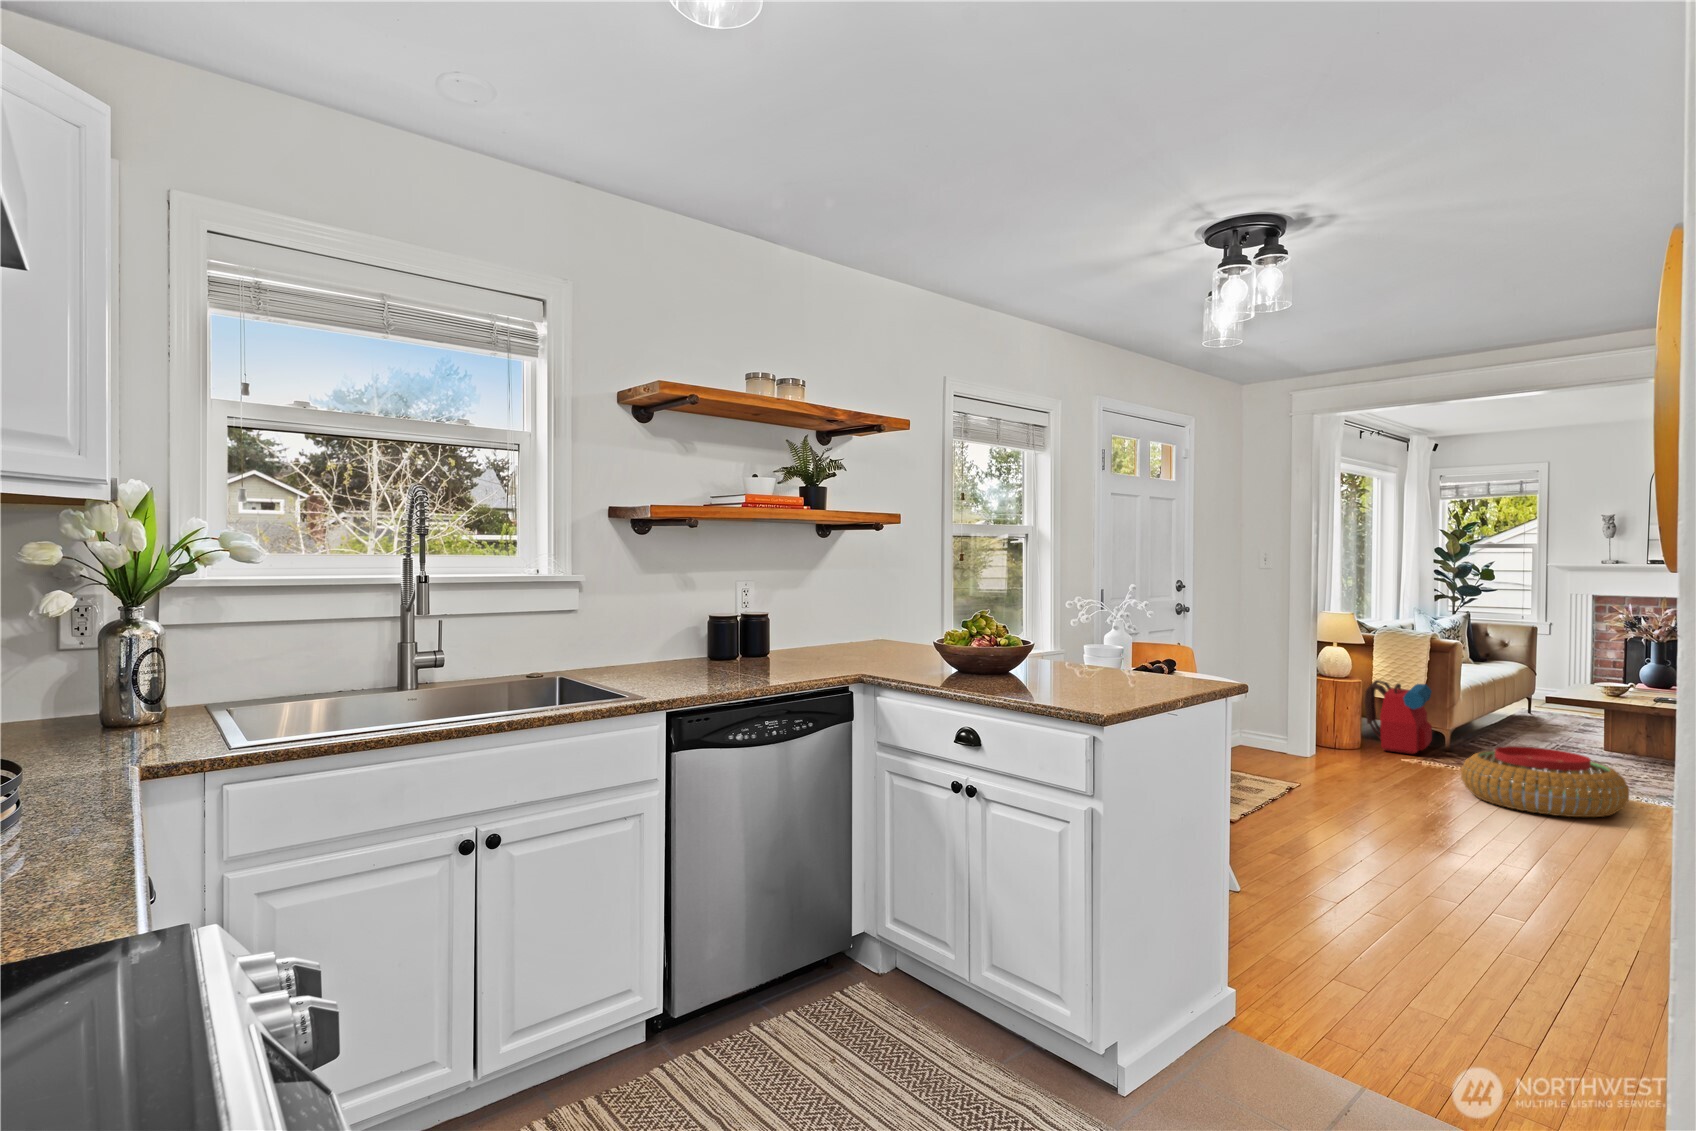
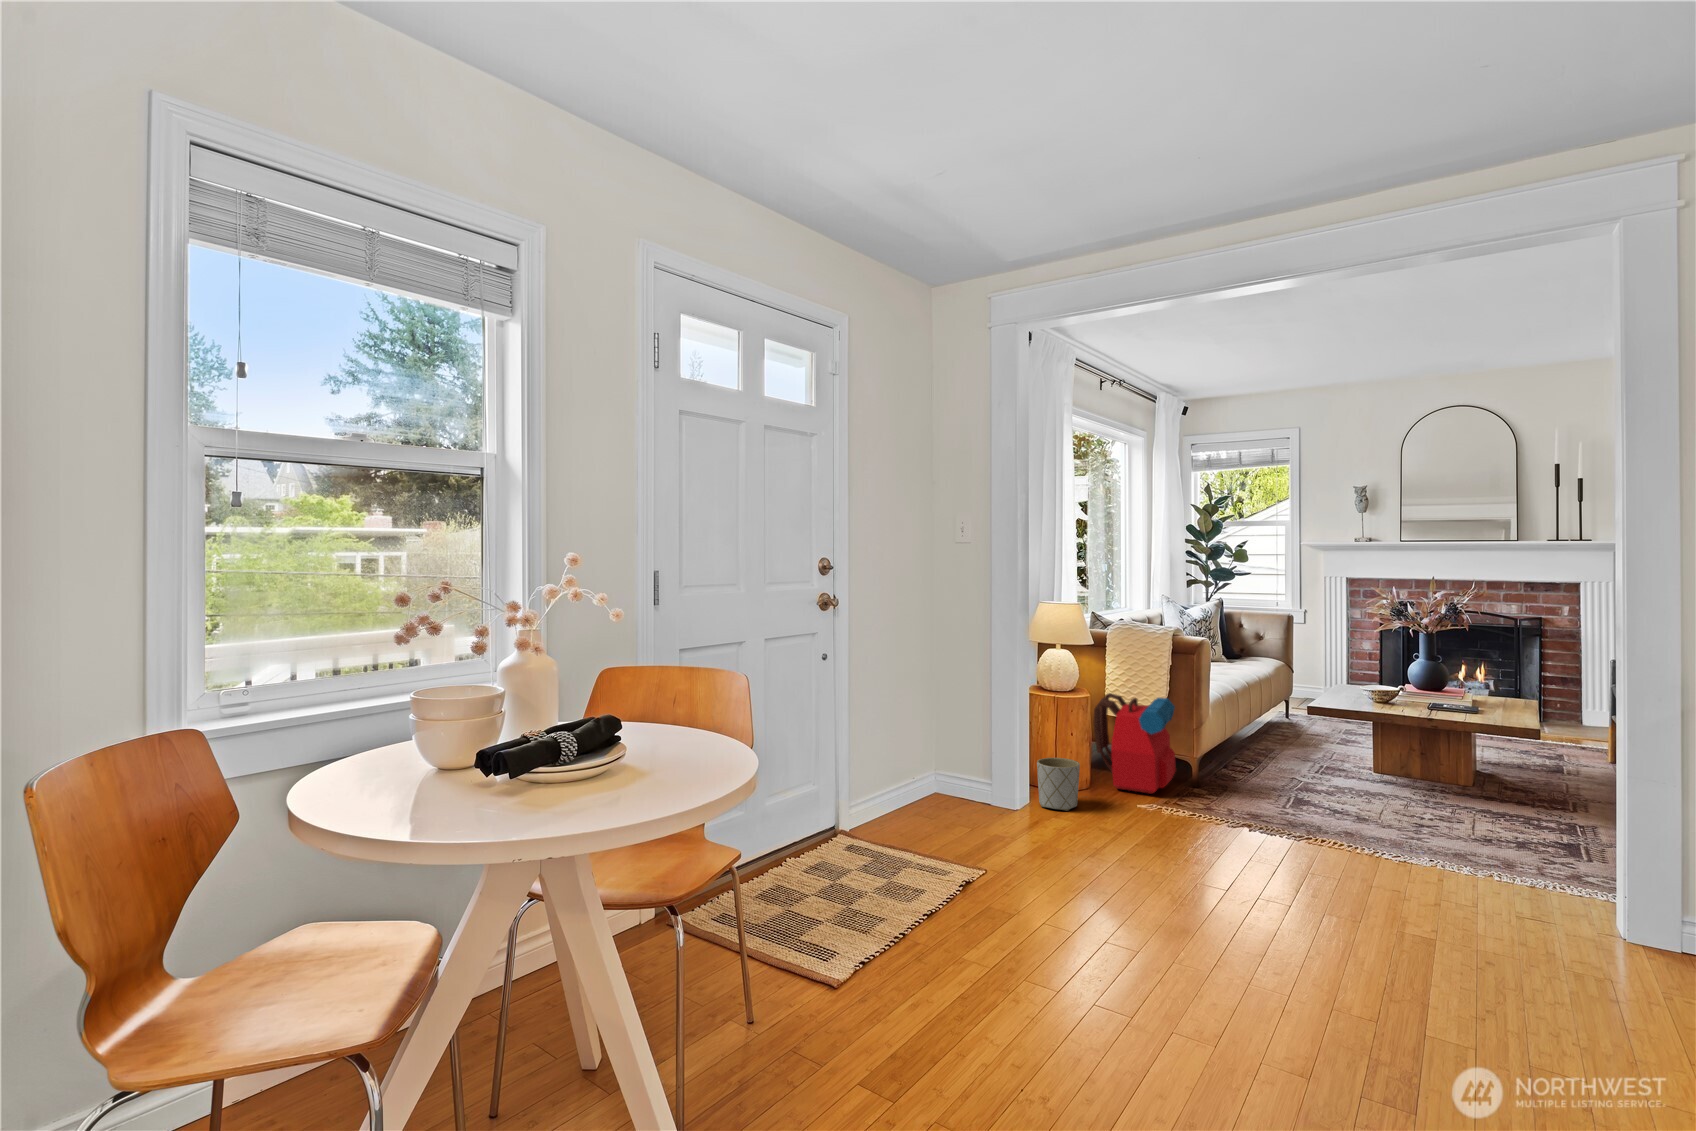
planter: none [1323,723,1358,760] -> present [1037,758,1080,811]
pouf: present [1461,746,1629,817] -> none [1207,798,1435,920]

